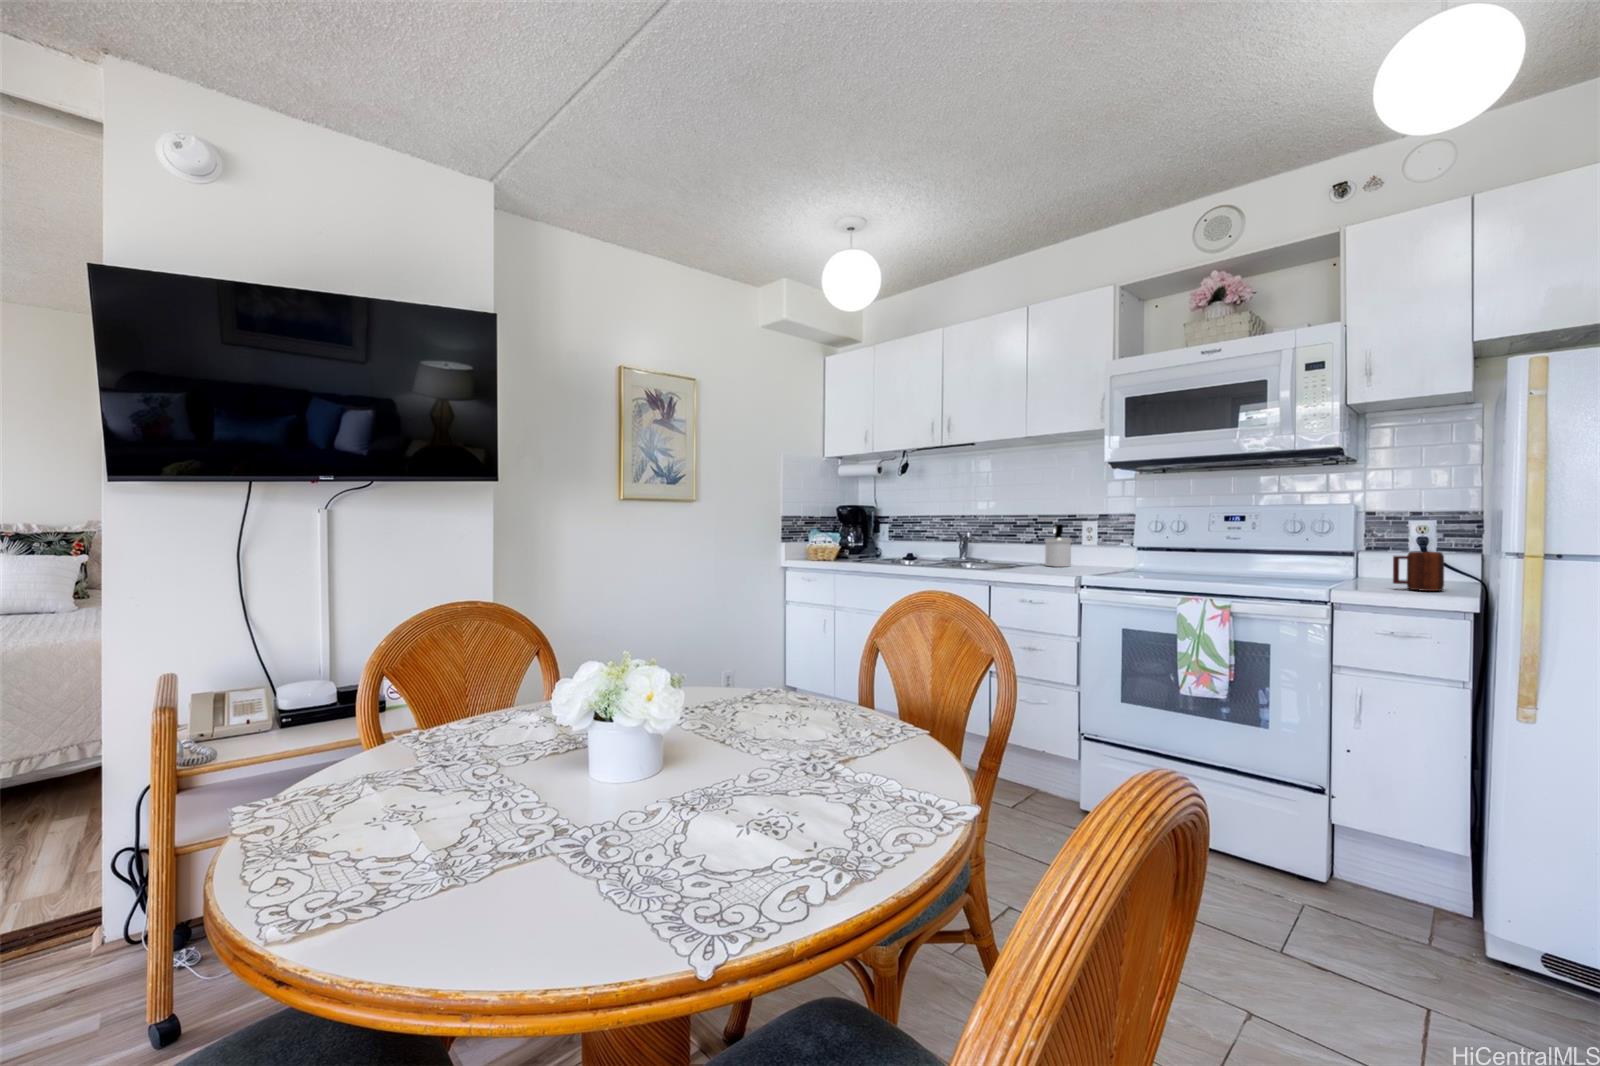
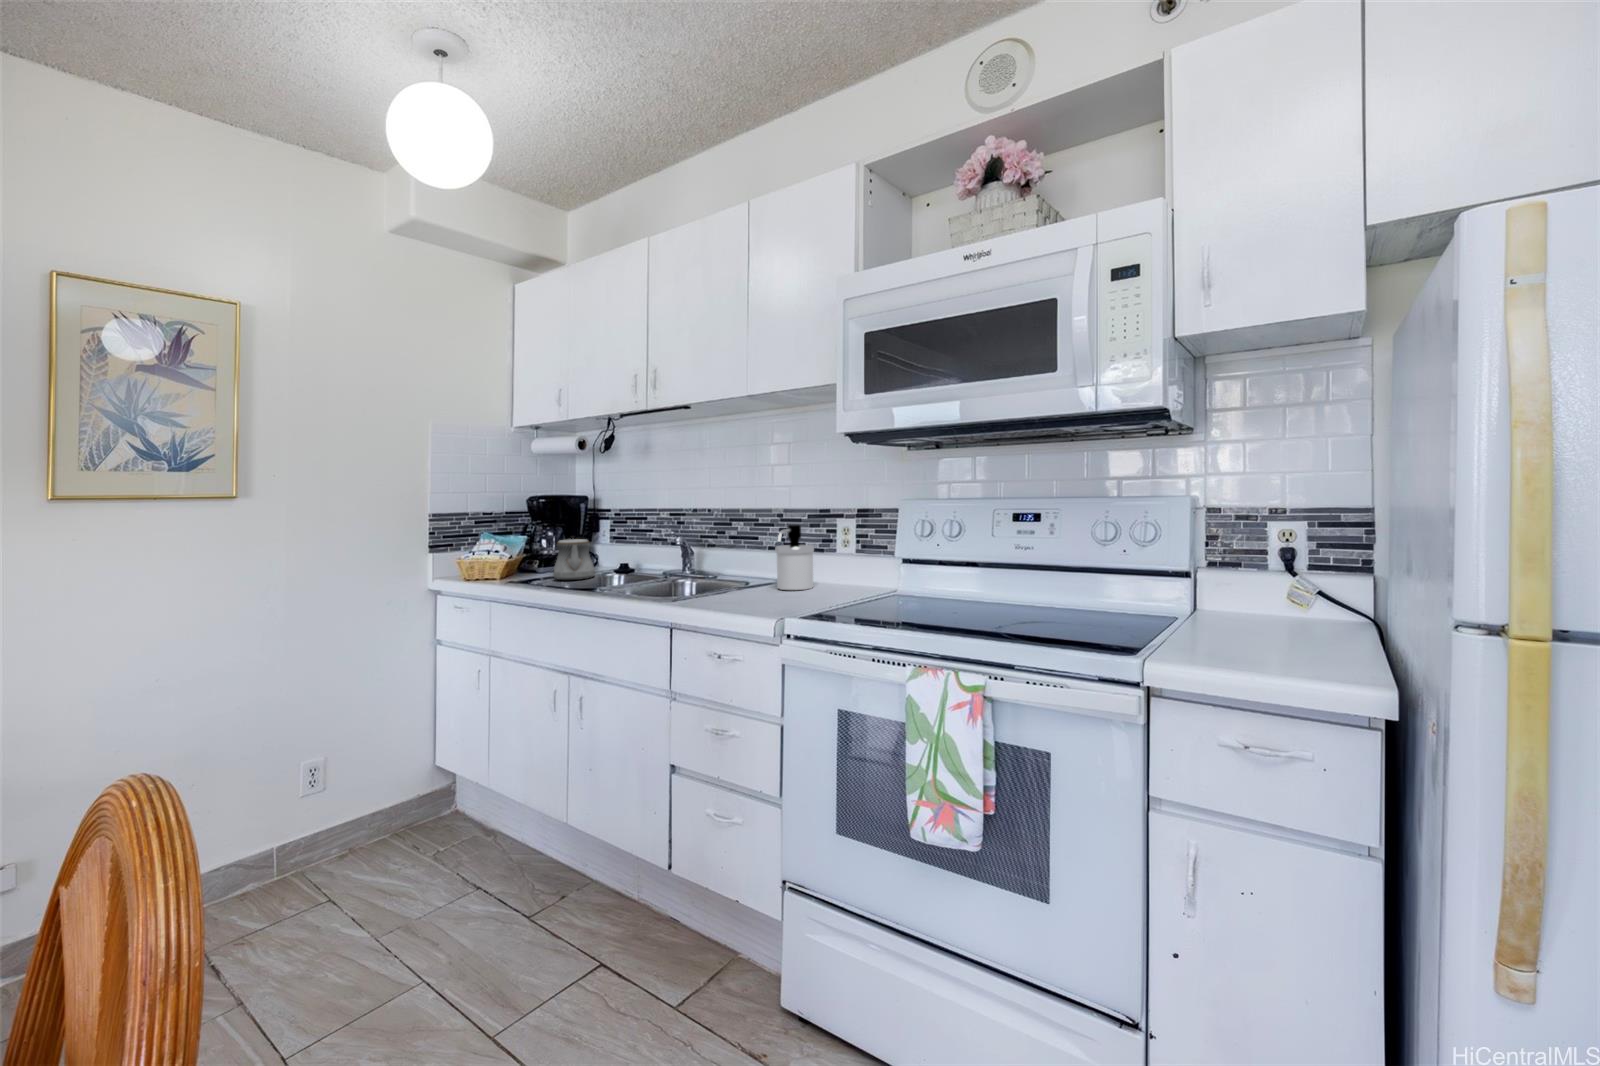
teapot: none [868,532,895,561] -> present [553,536,595,580]
mug: present [1393,551,1444,591] -> none [1242,587,1324,661]

